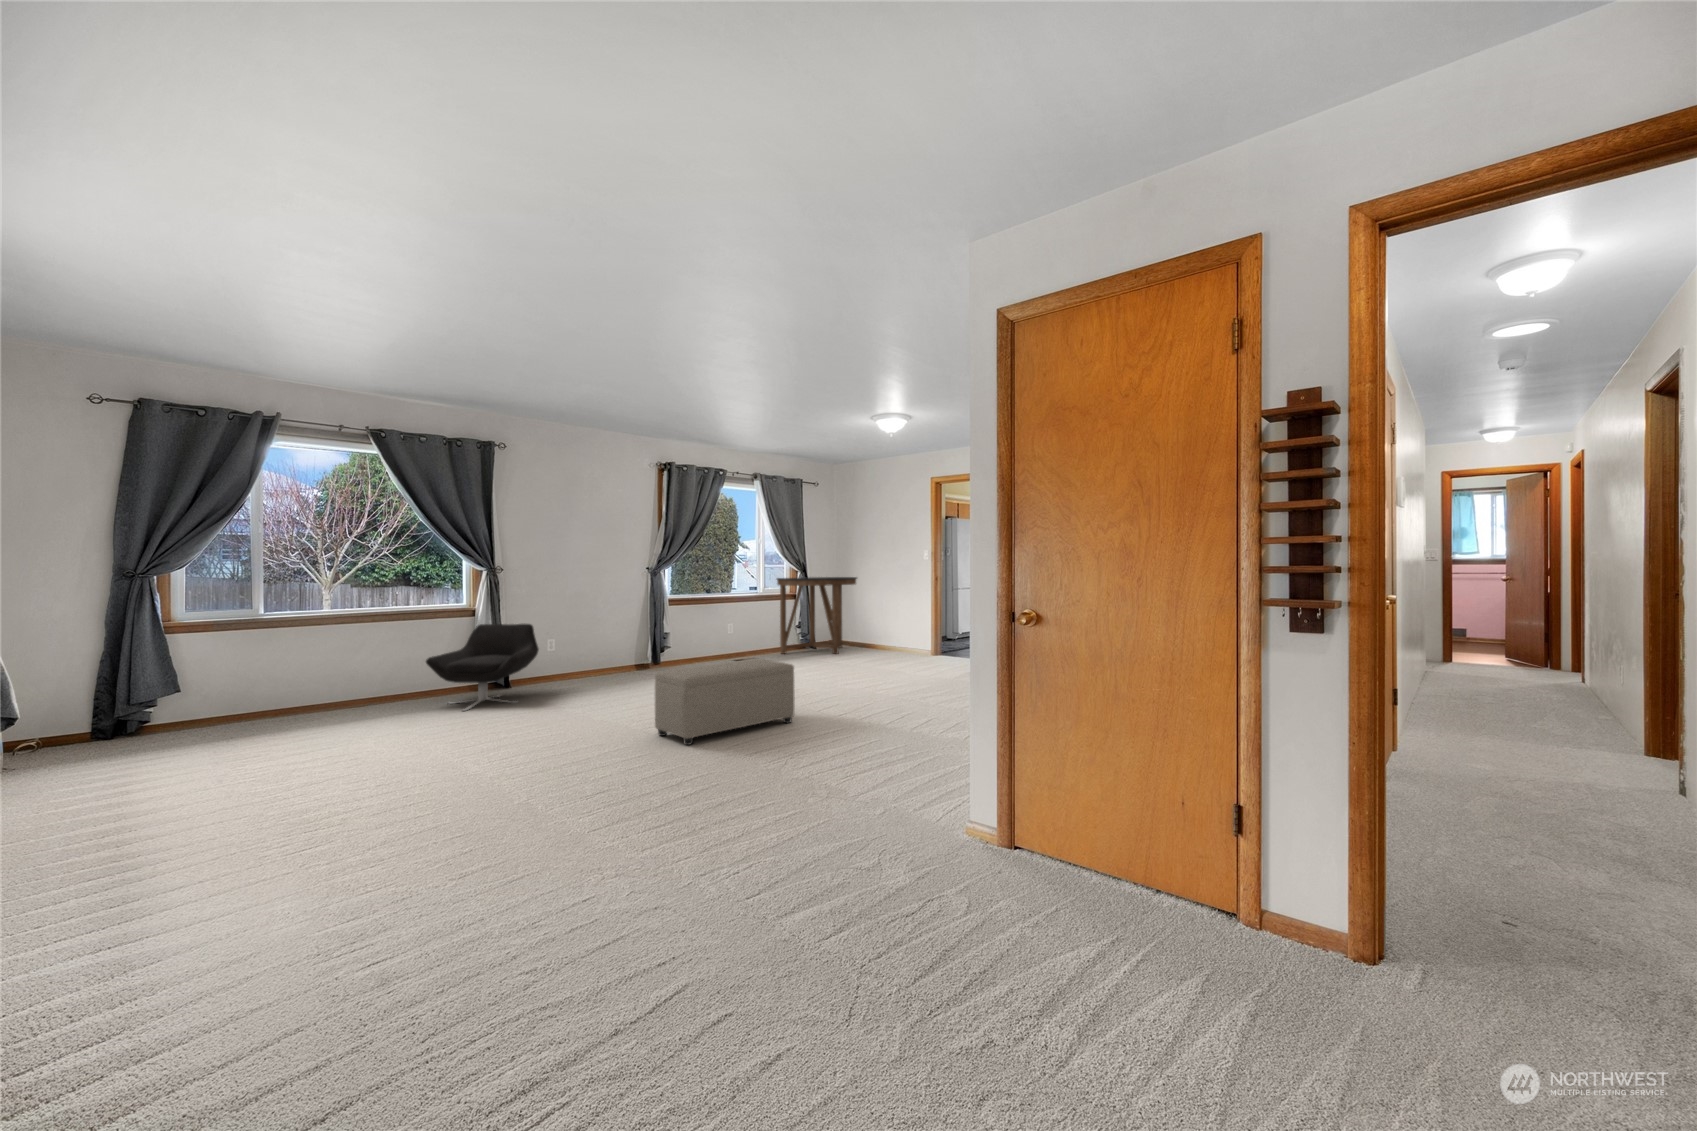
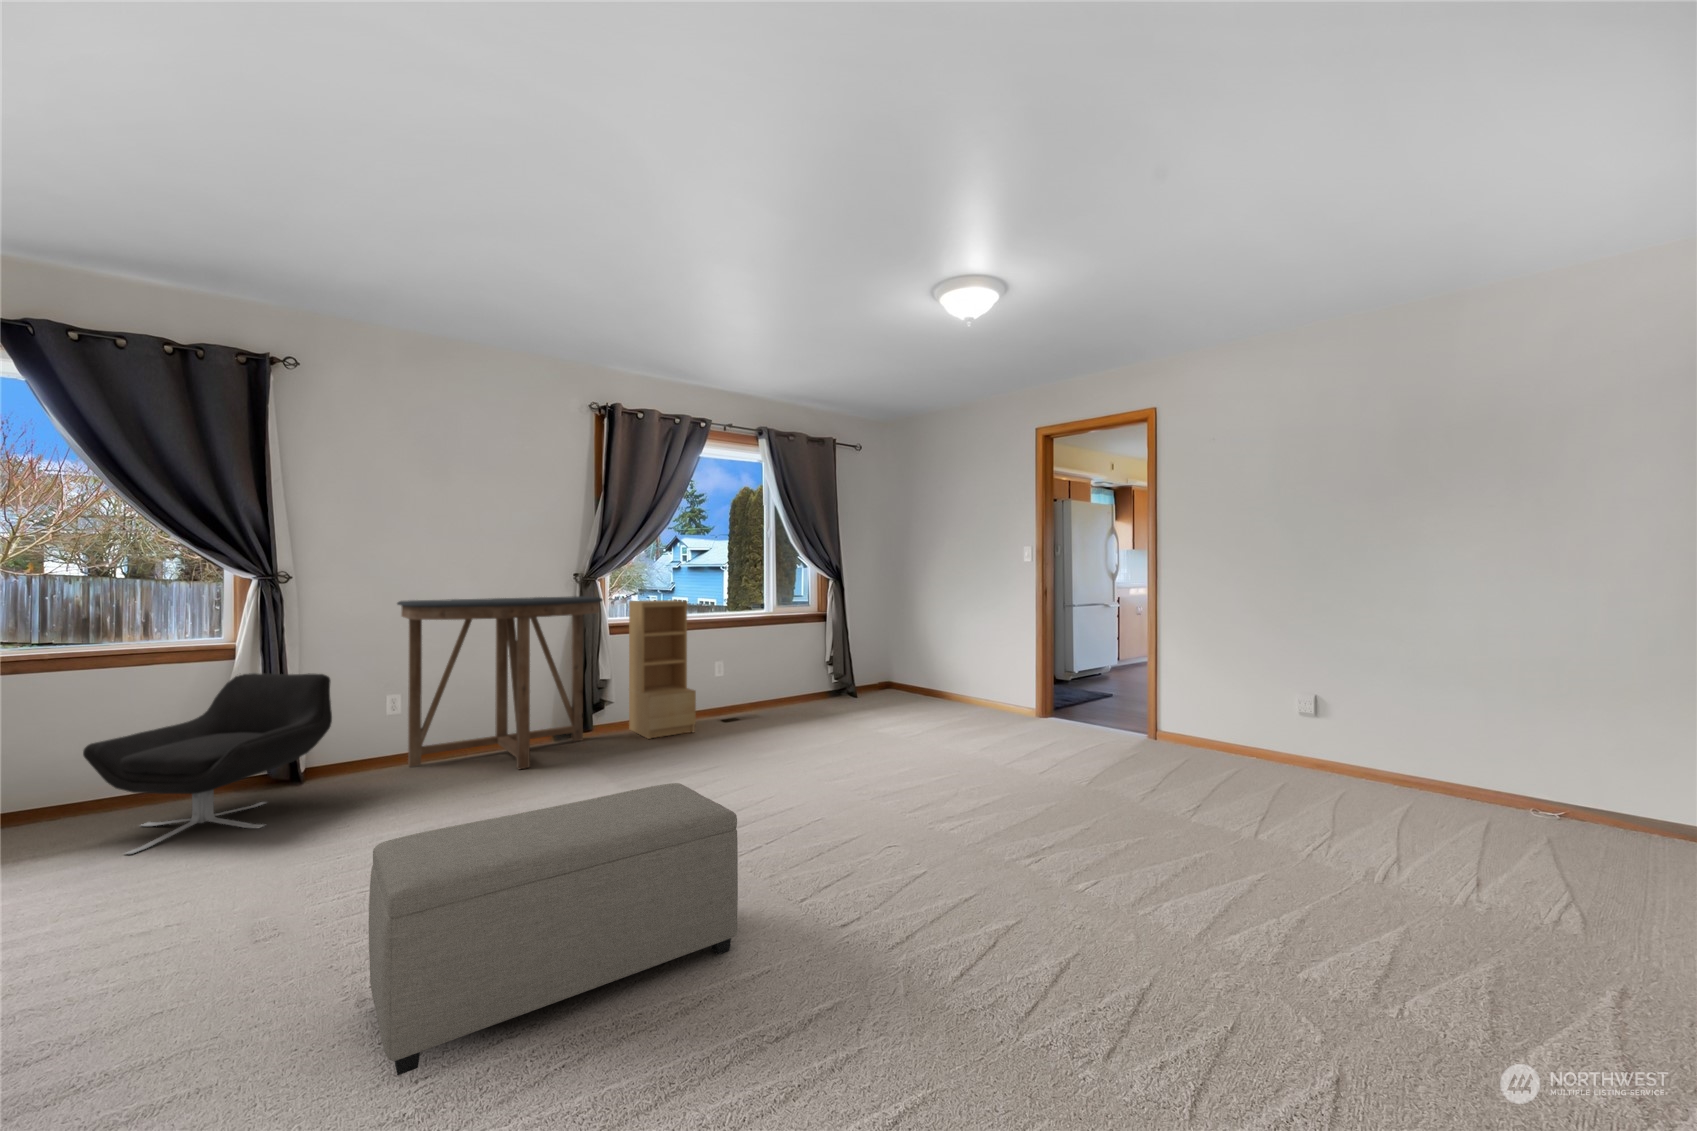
console table: present [777,577,857,654] -> present [397,596,603,770]
bookshelf: none [678,584,723,669] -> present [629,600,696,739]

